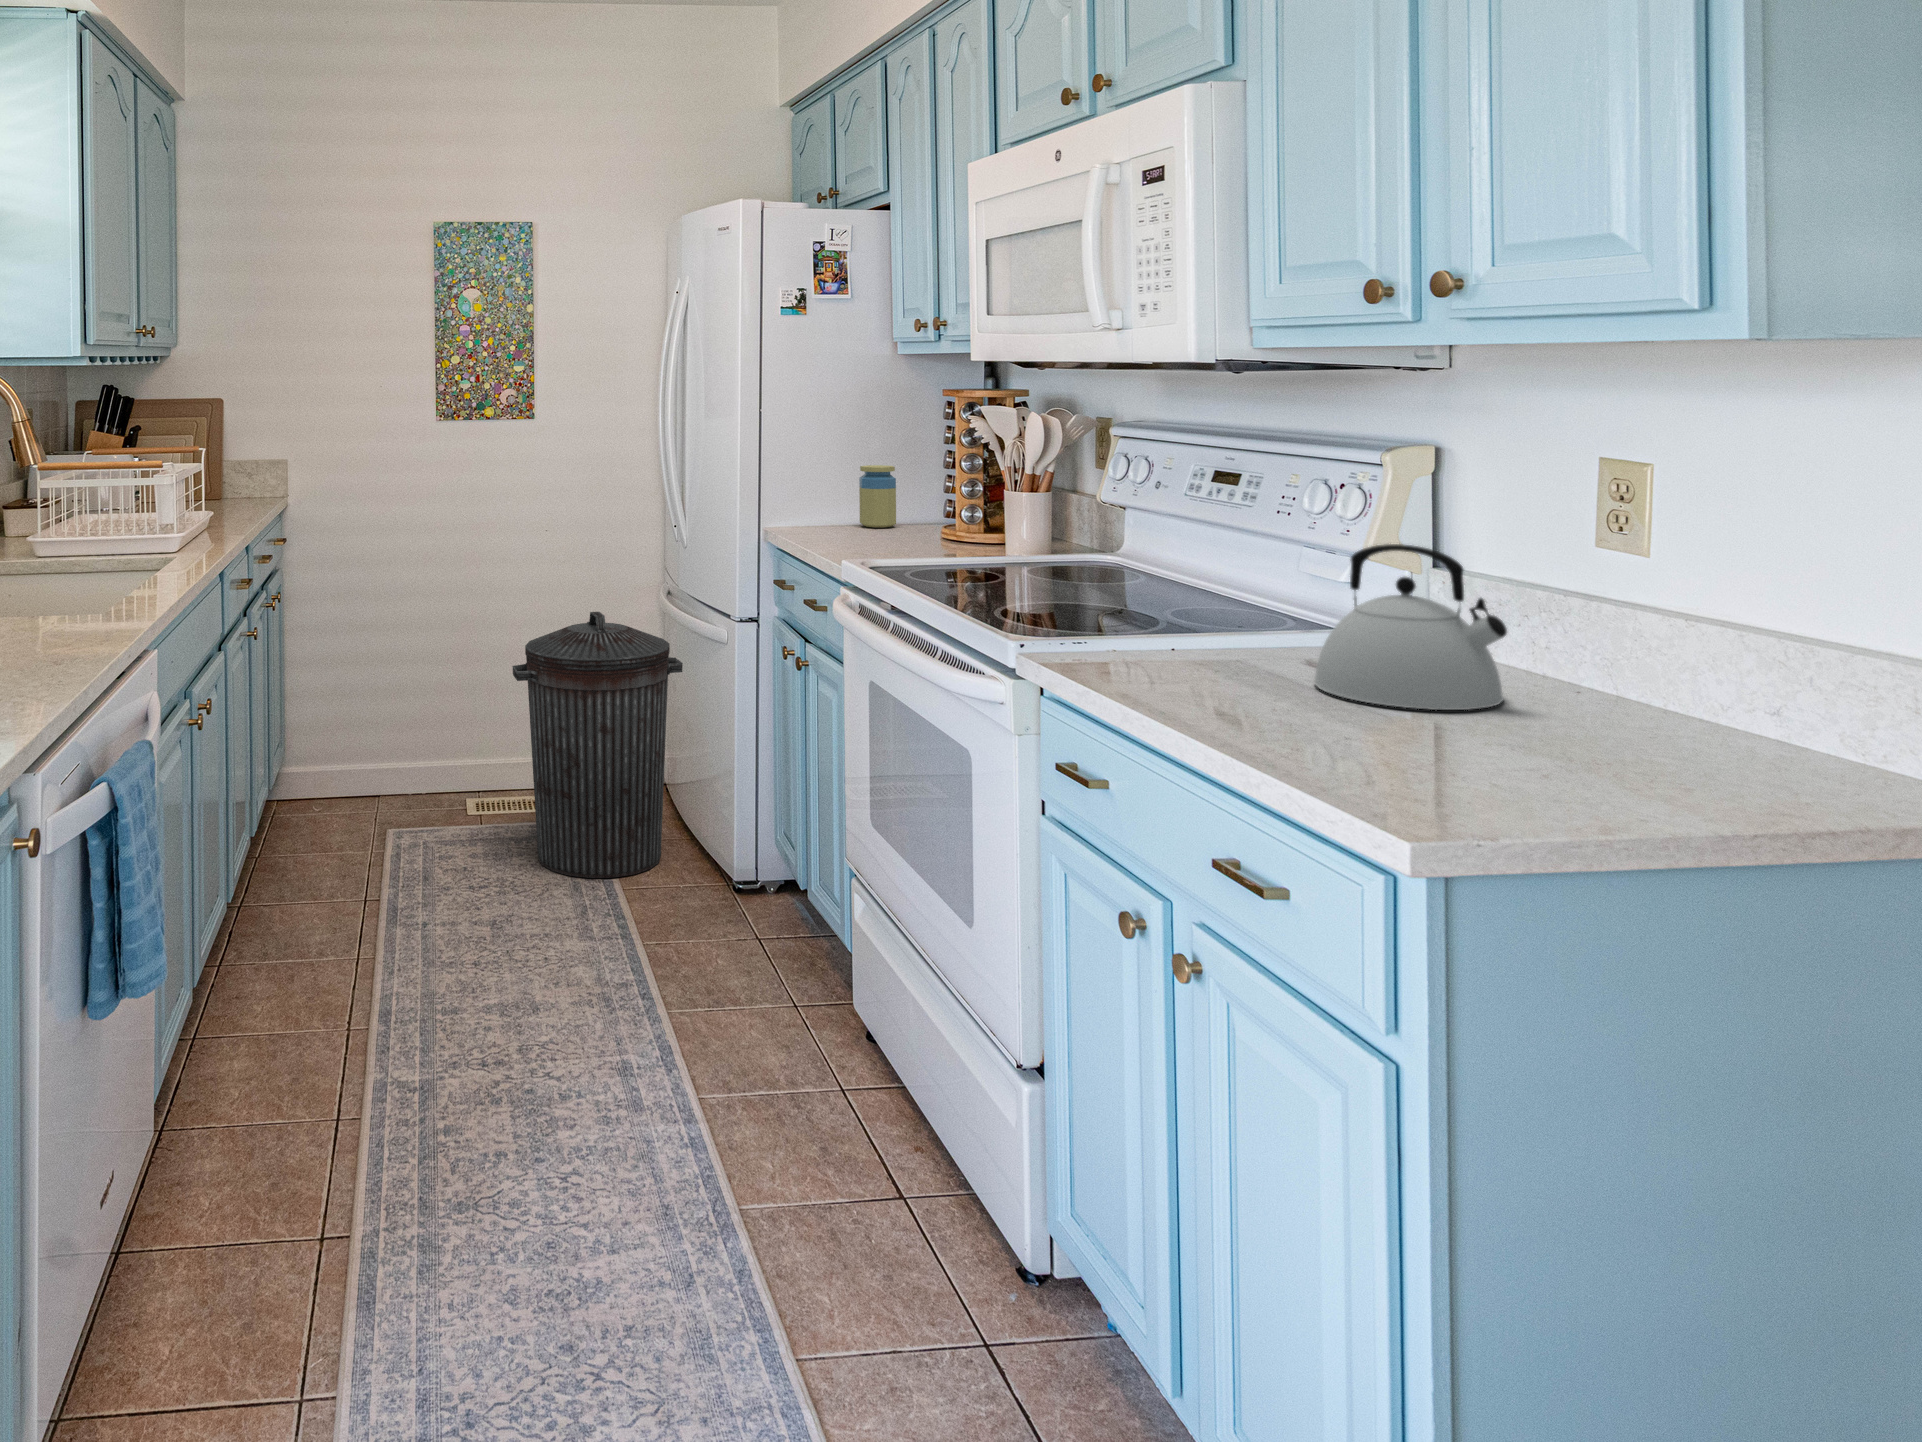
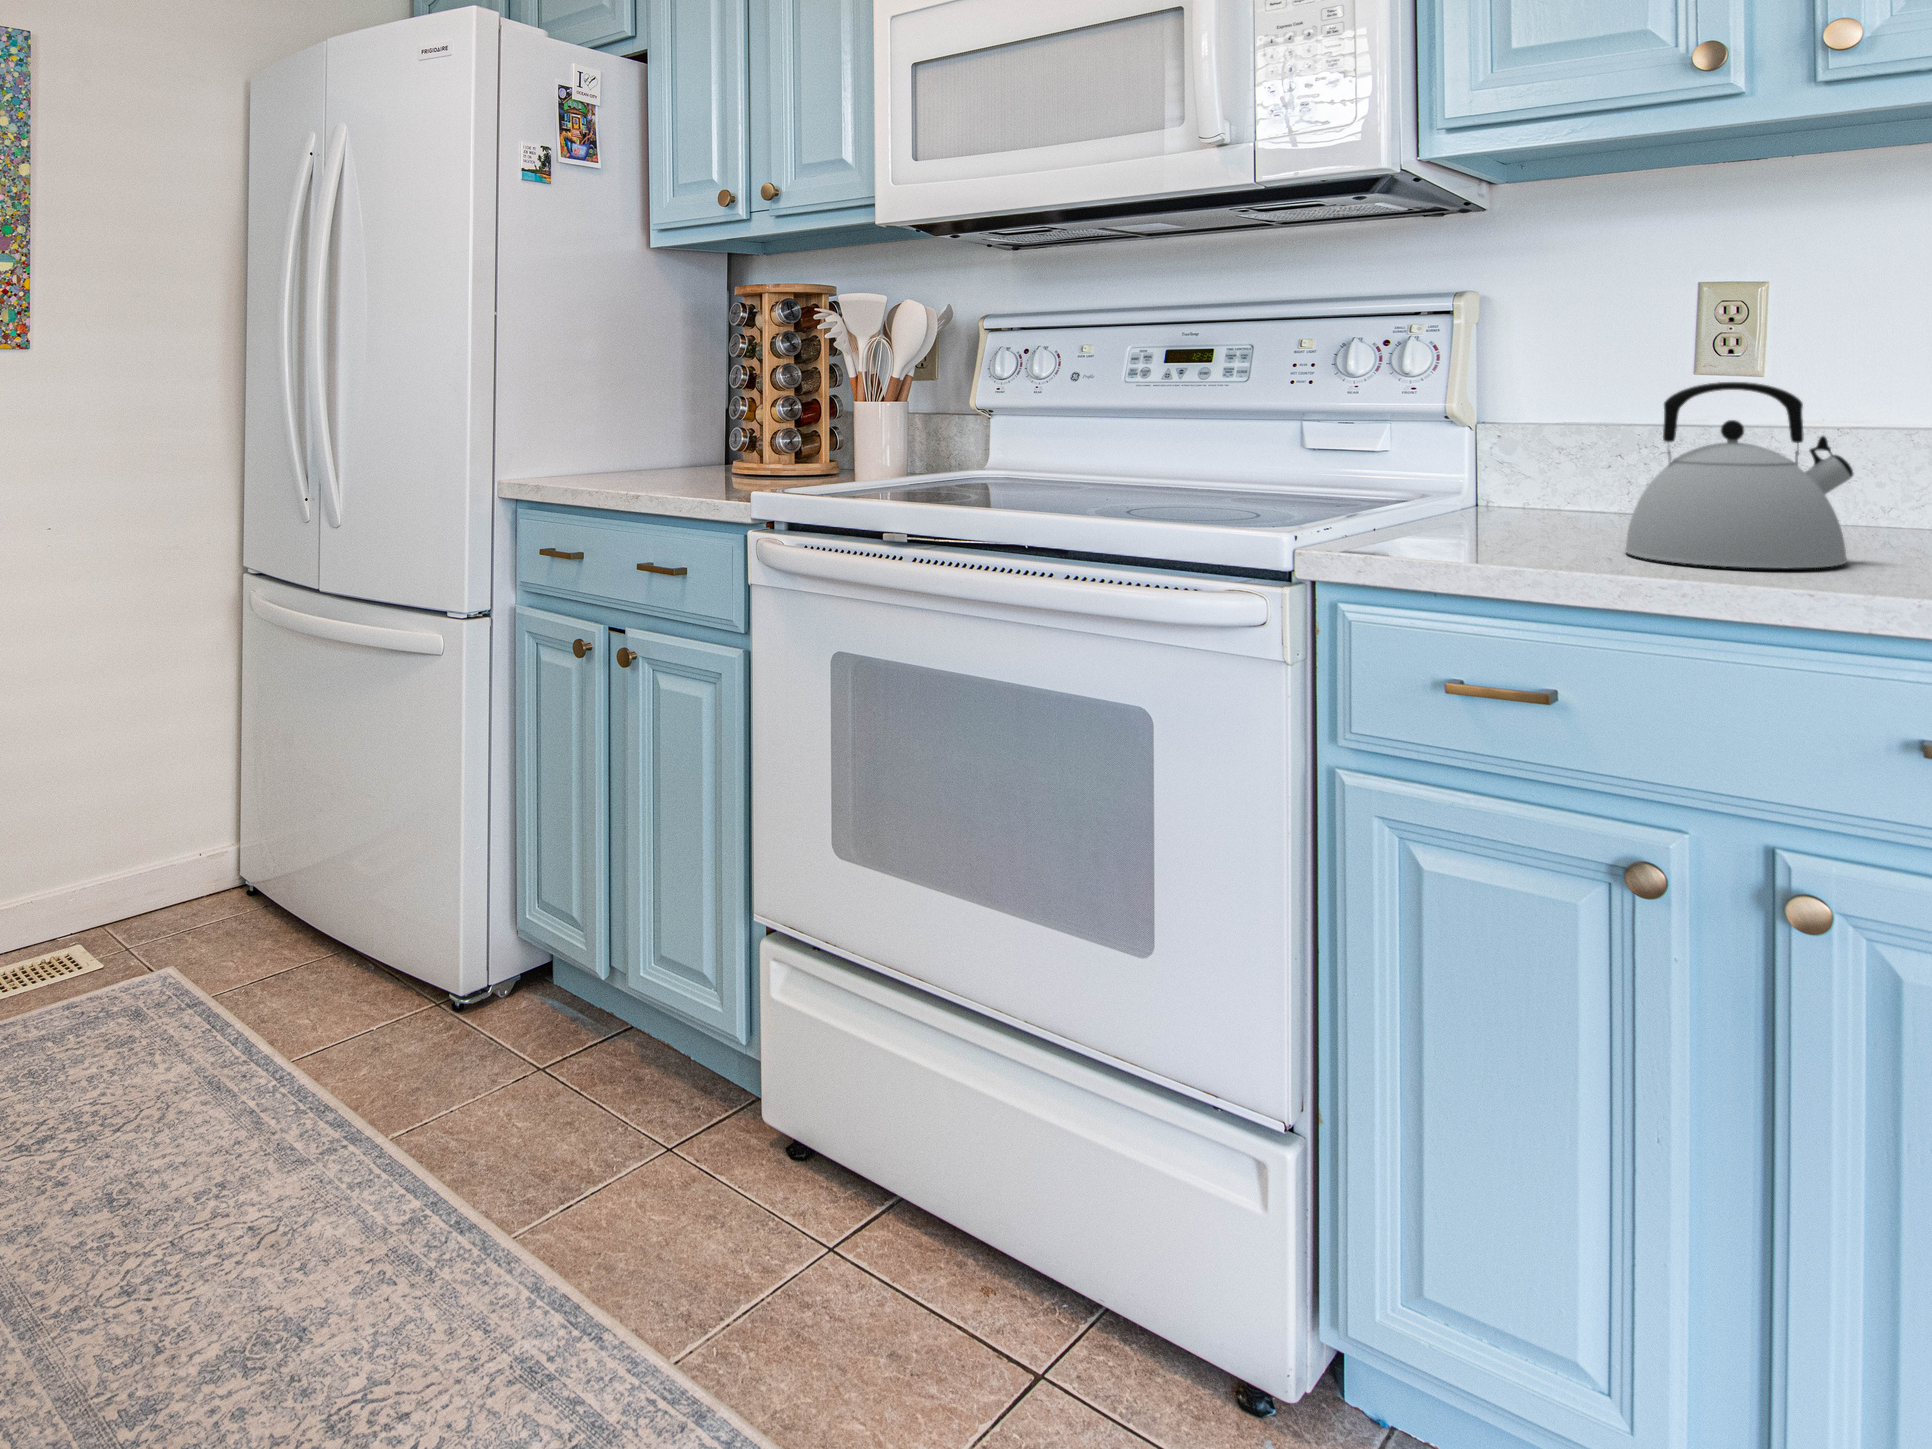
jar: present [859,465,896,528] -> none [630,395,679,476]
trash can: present [512,612,683,878] -> none [66,633,354,1063]

